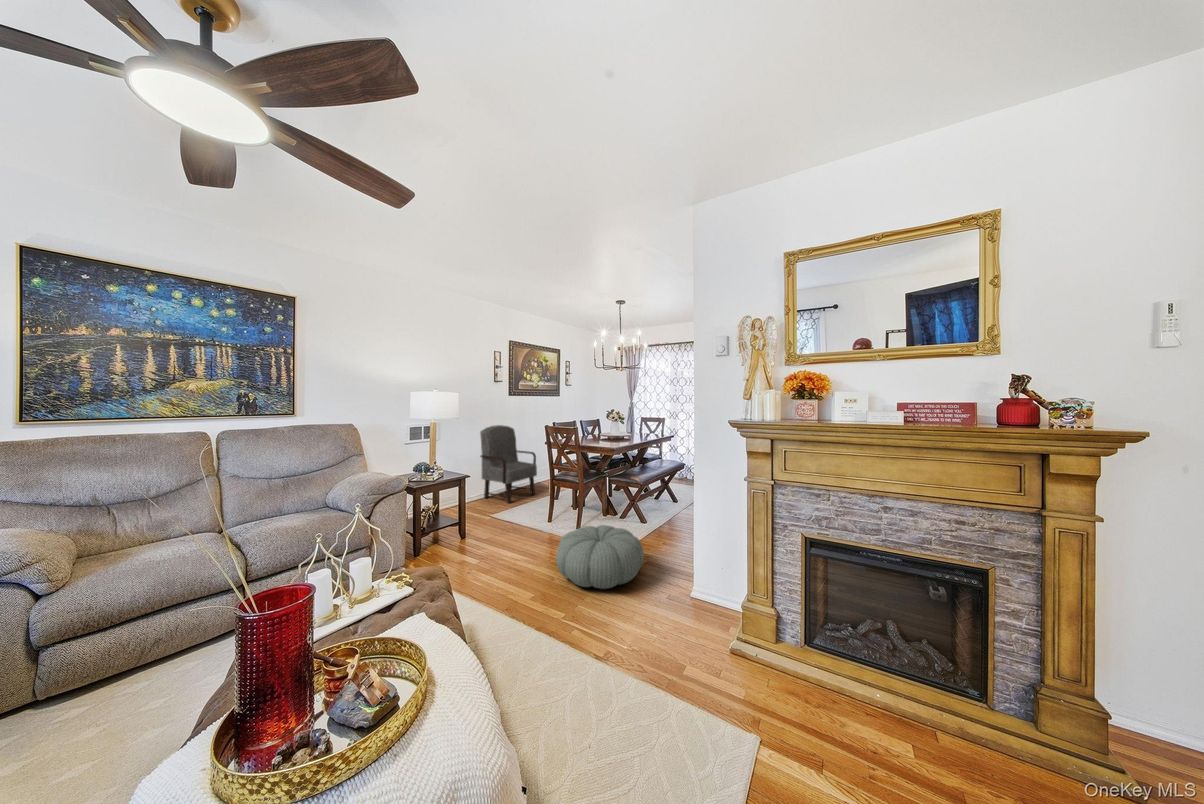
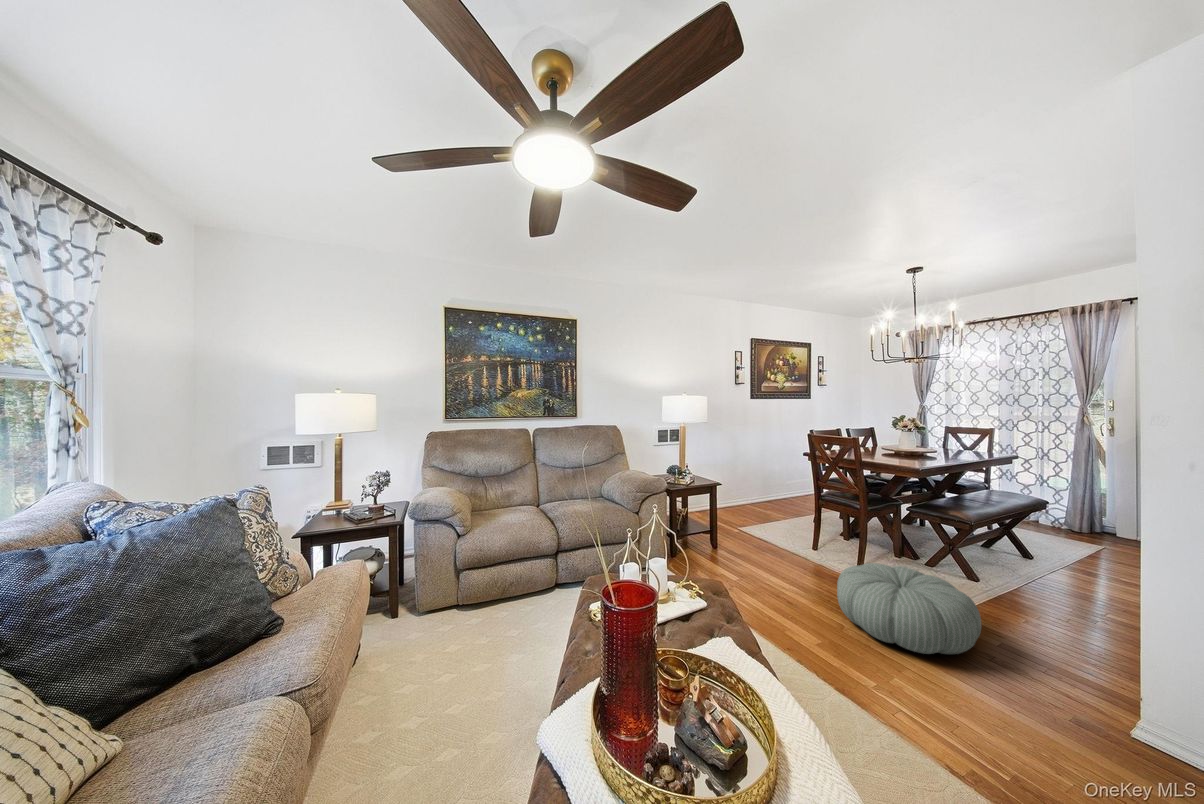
armchair: present [480,425,537,503] -> none [723,431,788,518]

